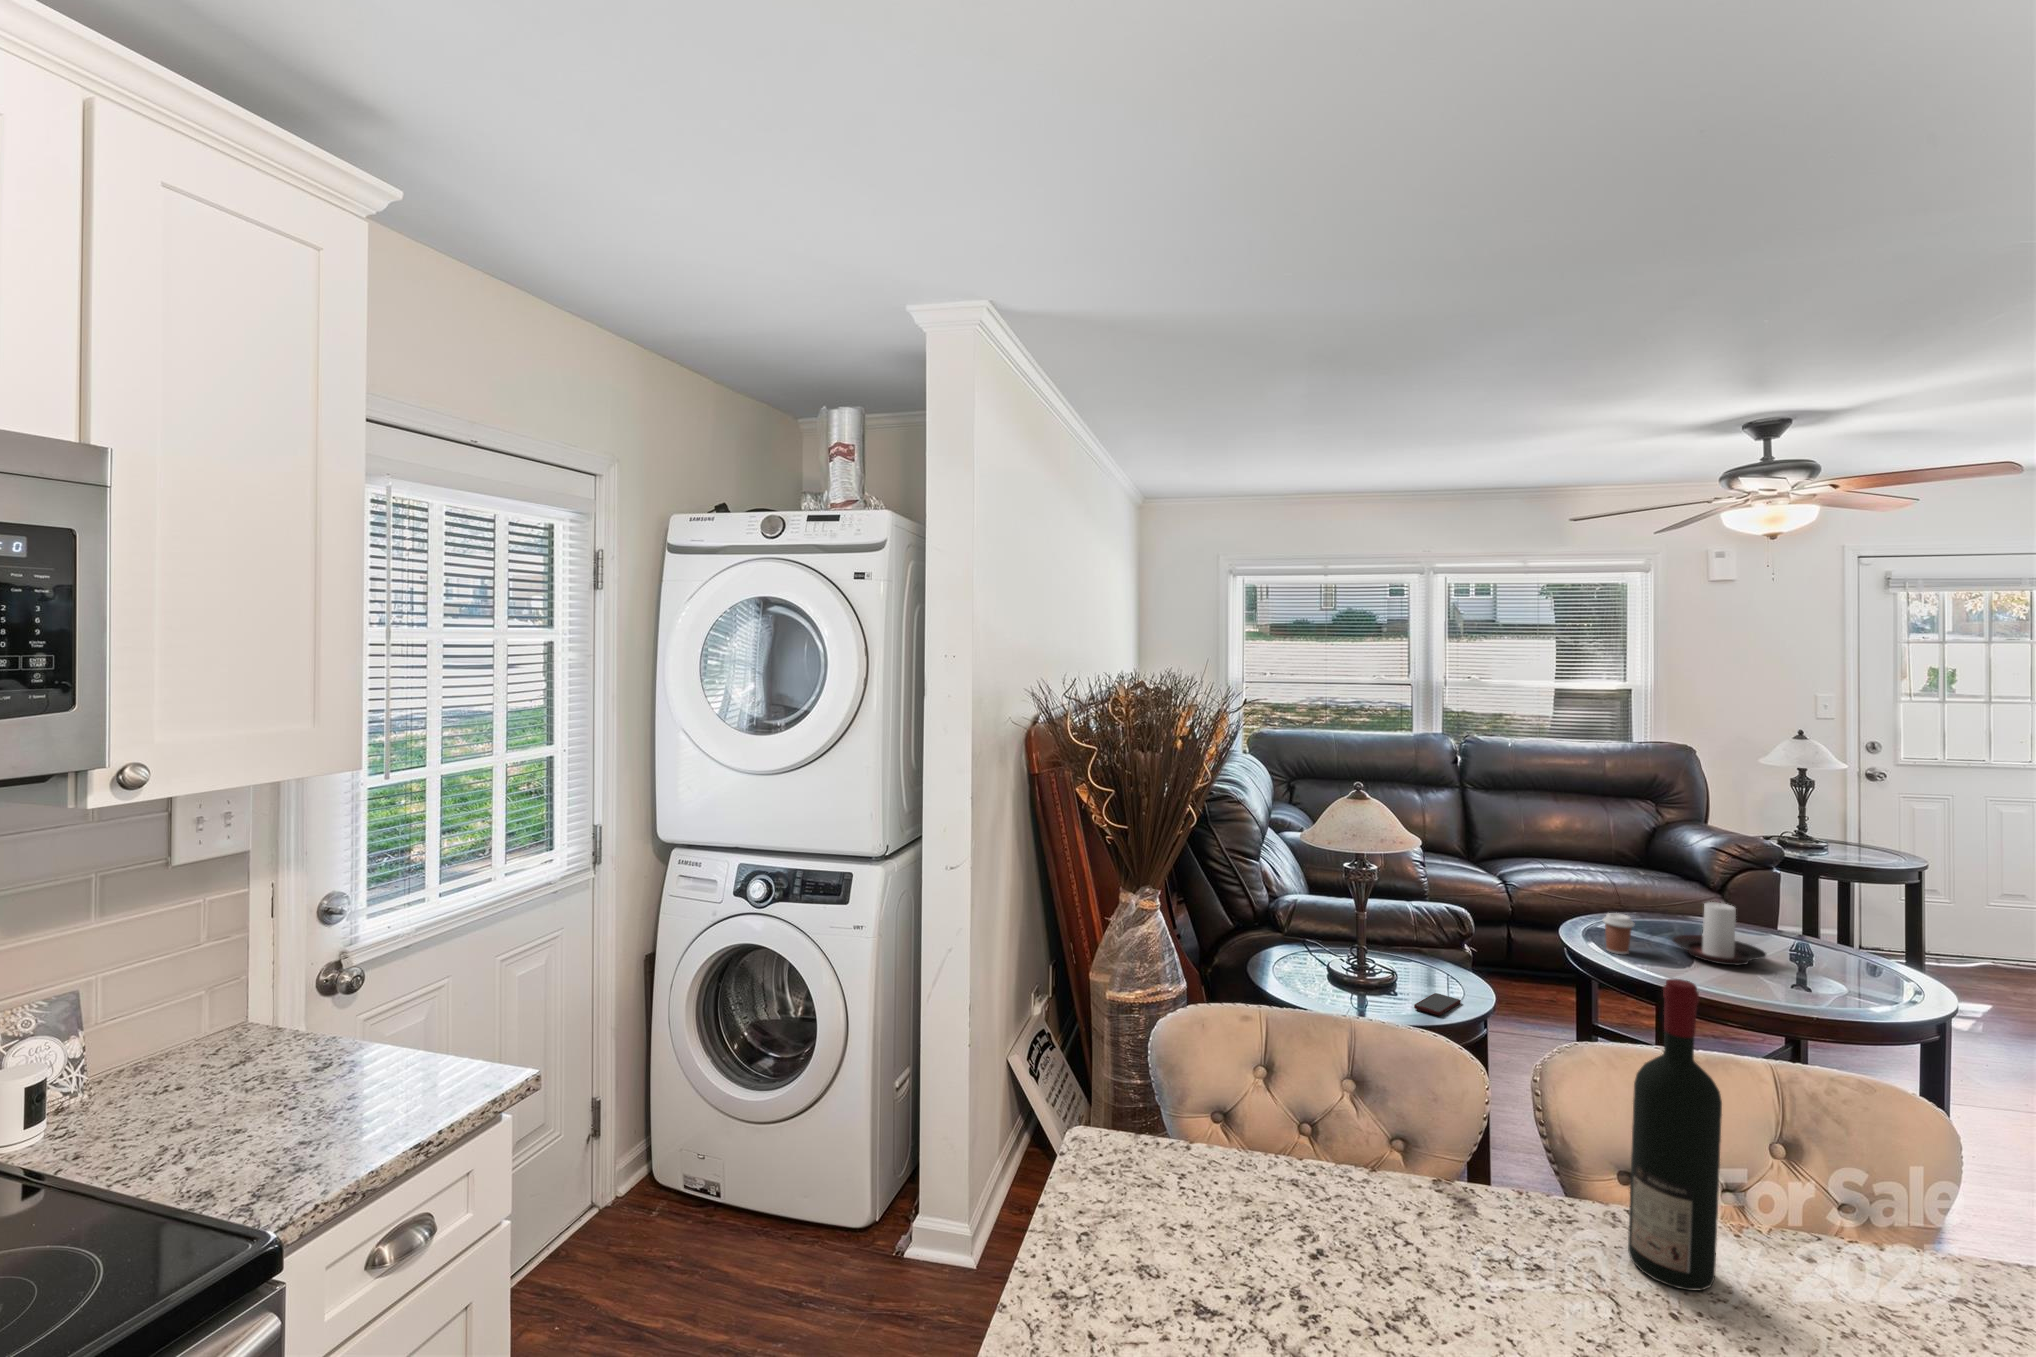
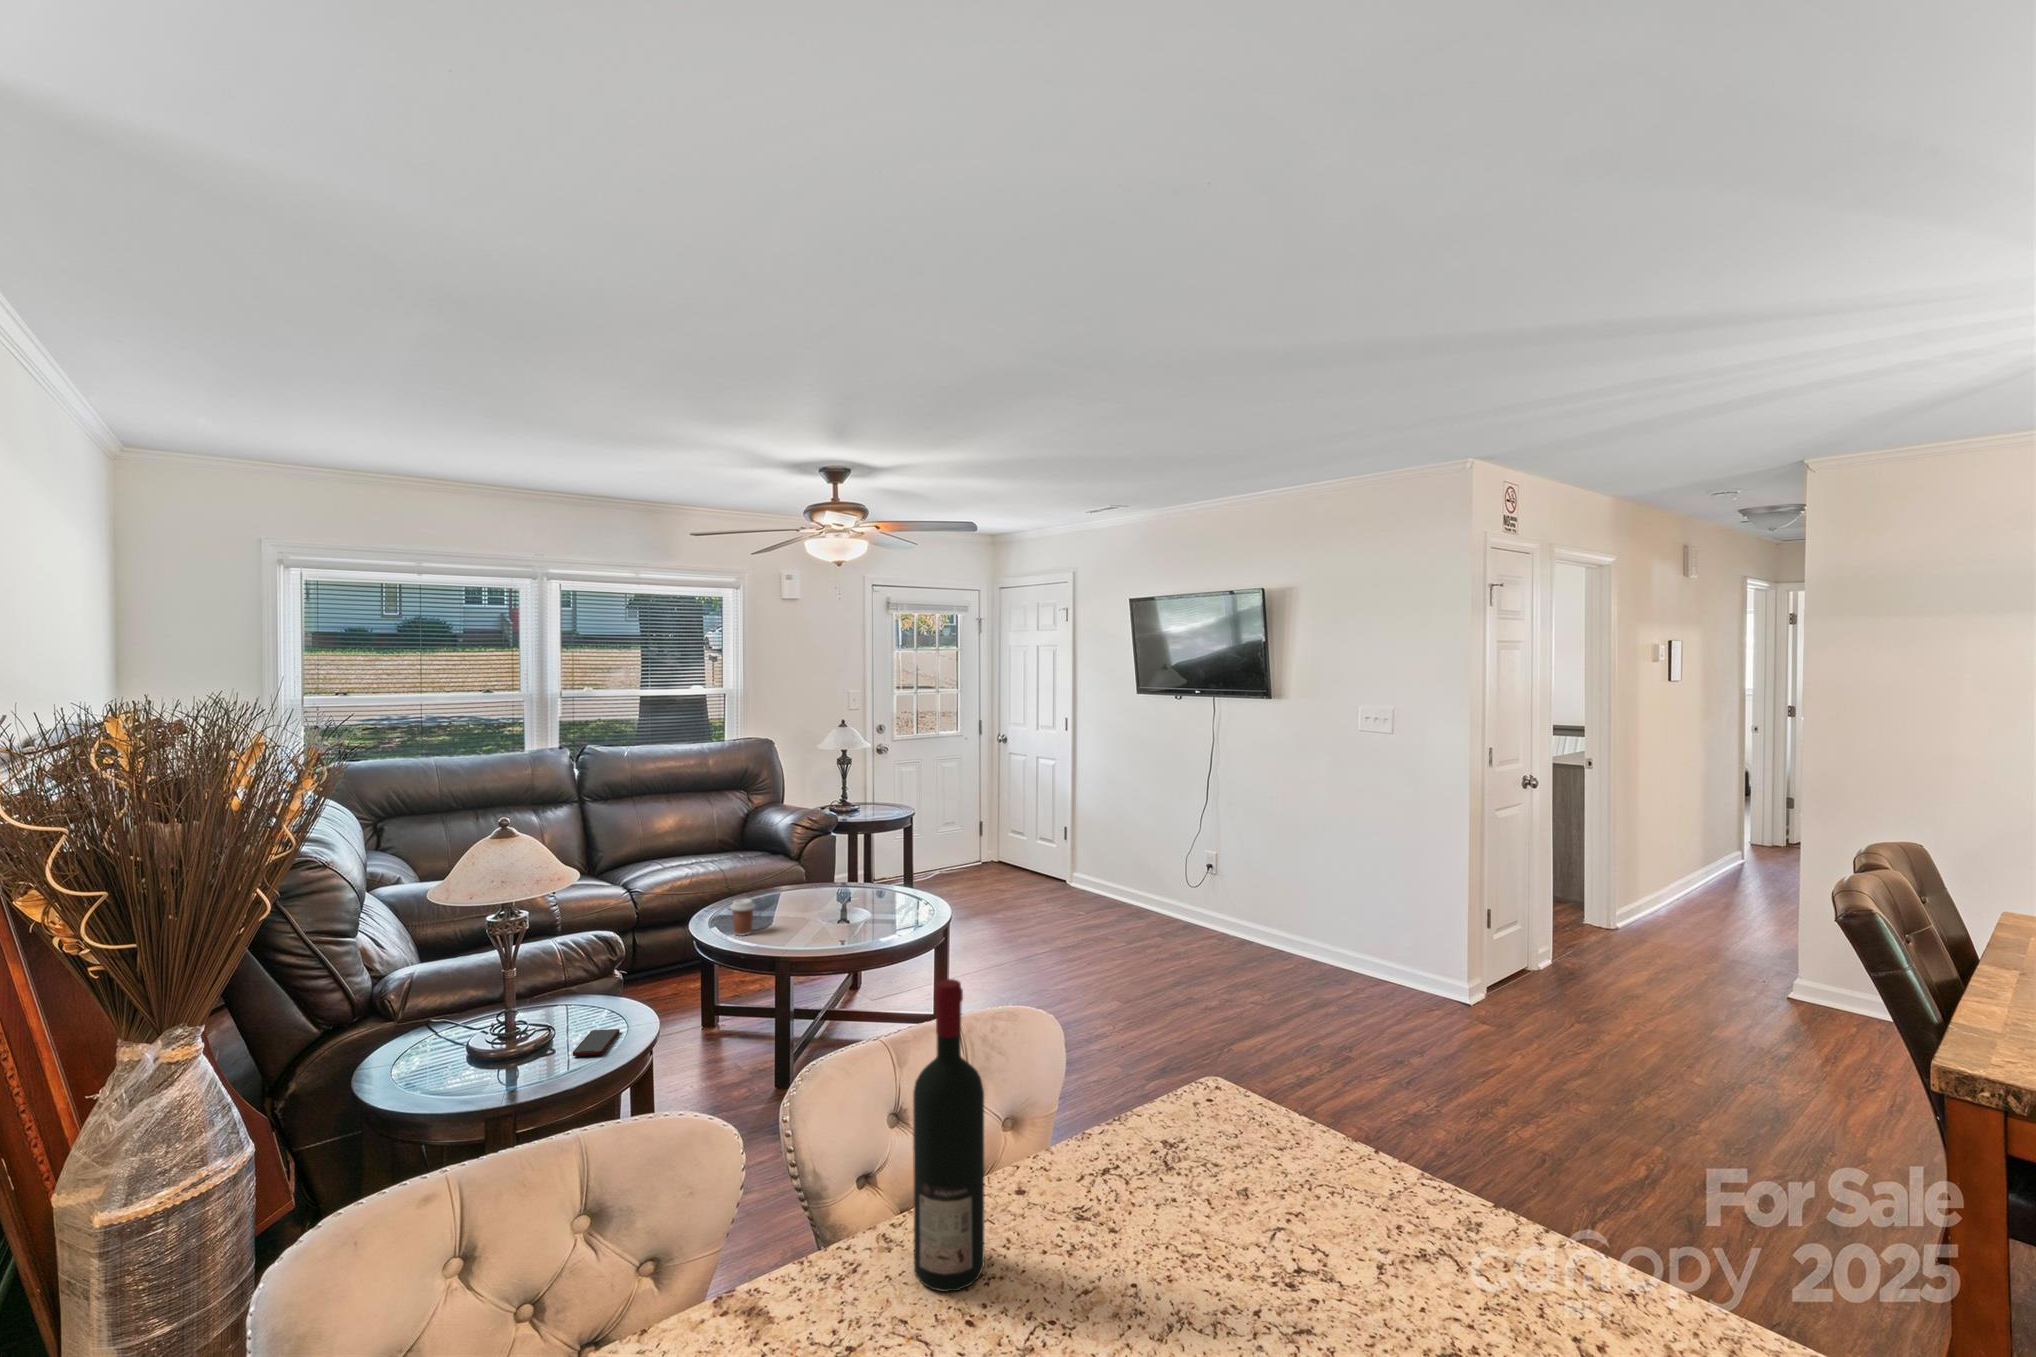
candle holder: present [1673,902,1766,965] -> none [782,870,847,922]

